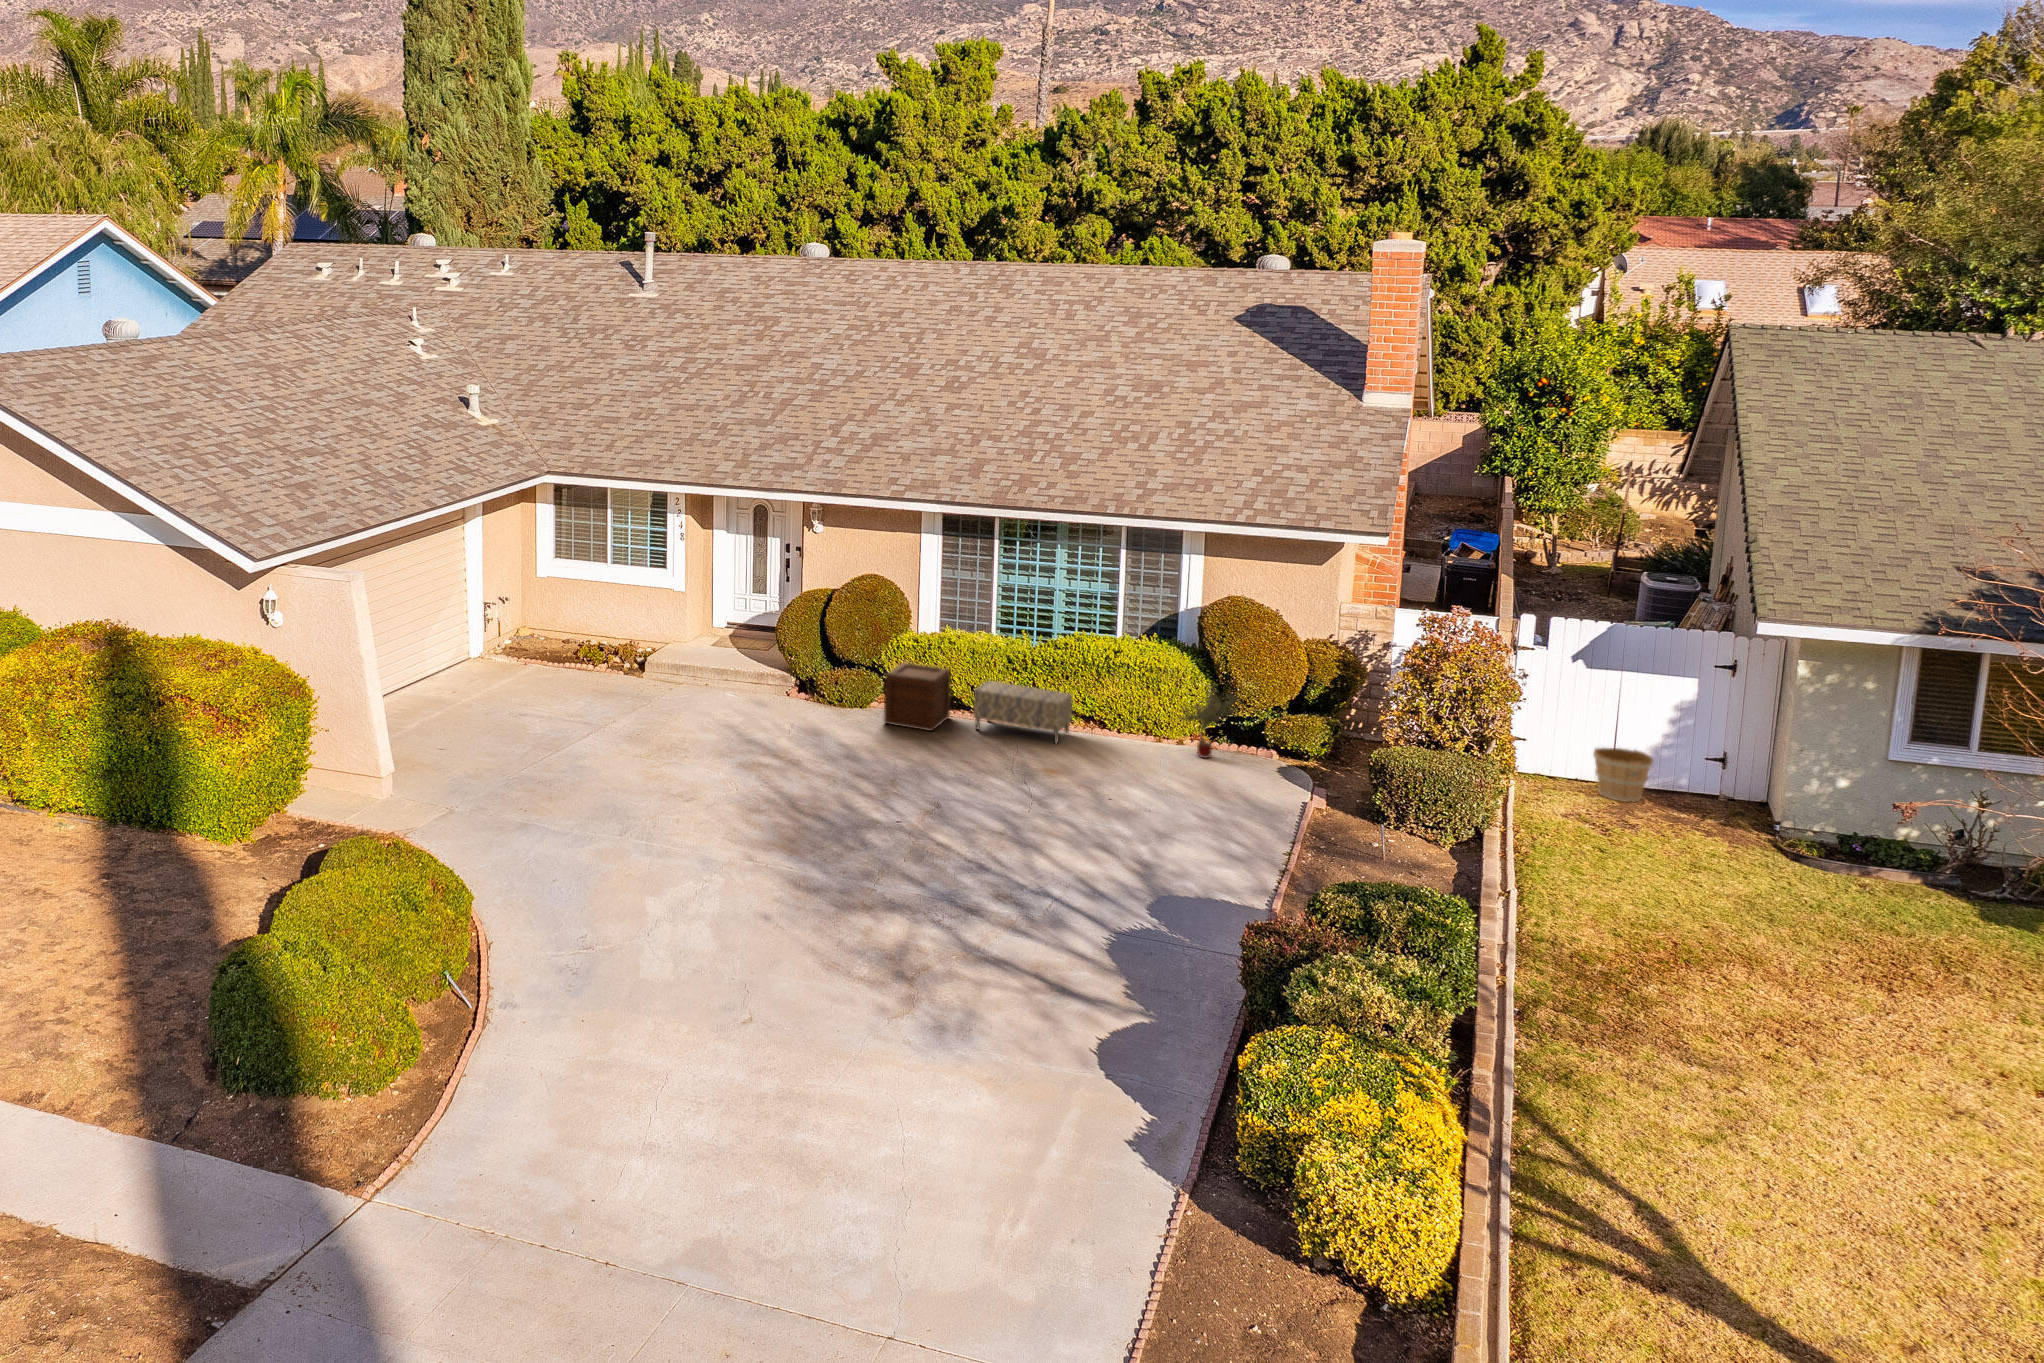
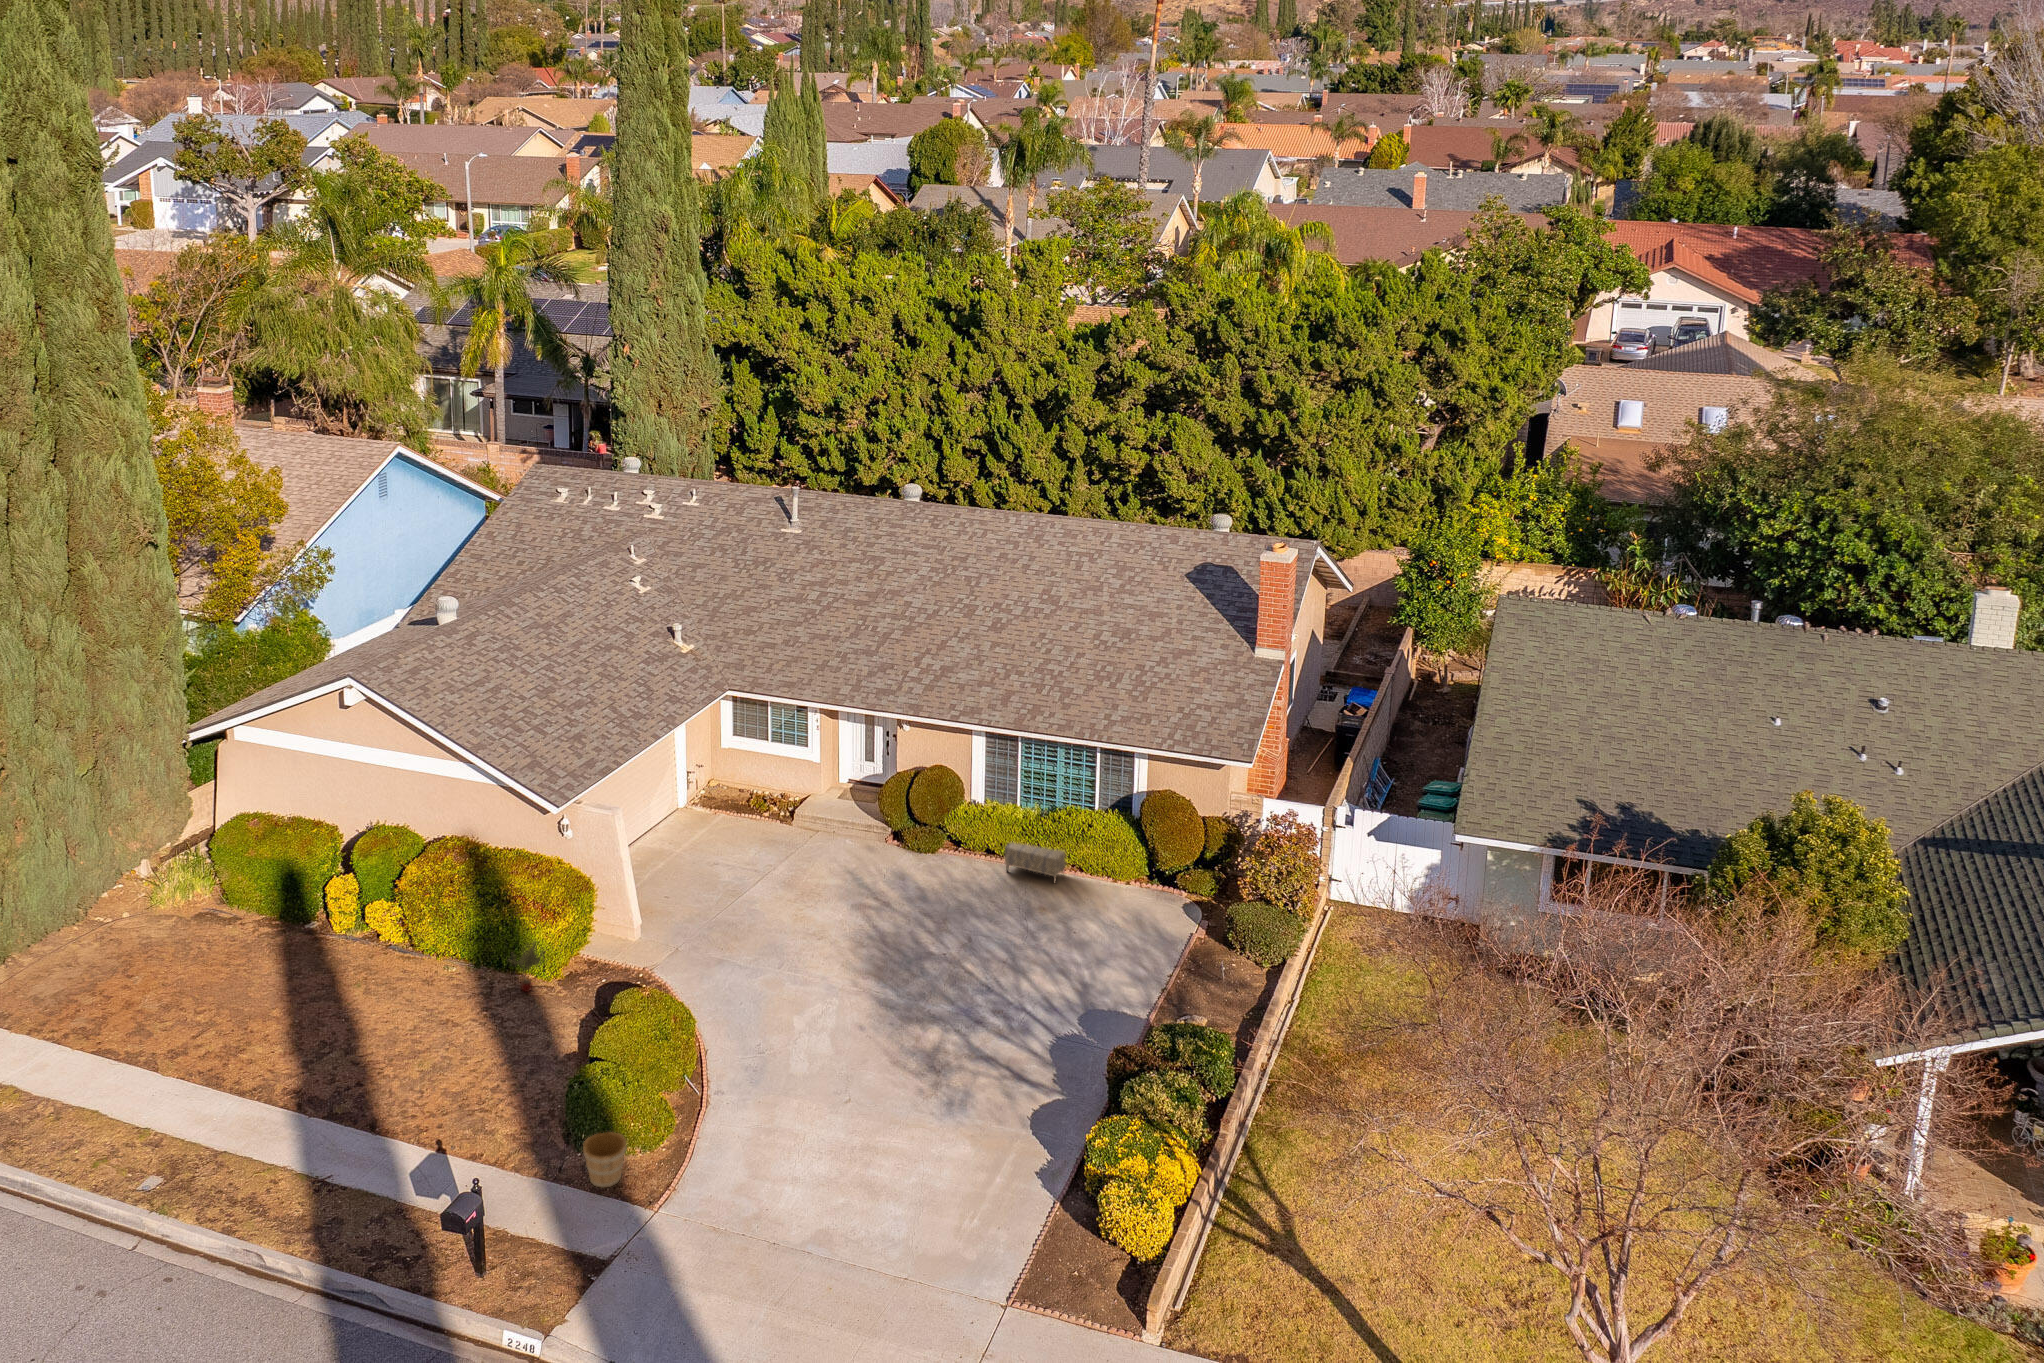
wooden crate: present [883,663,951,731] -> none [948,824,992,873]
potted tree: present [1178,687,1237,758] -> present [509,941,545,992]
wooden bucket: present [1593,748,1653,802] -> present [583,1132,627,1188]

